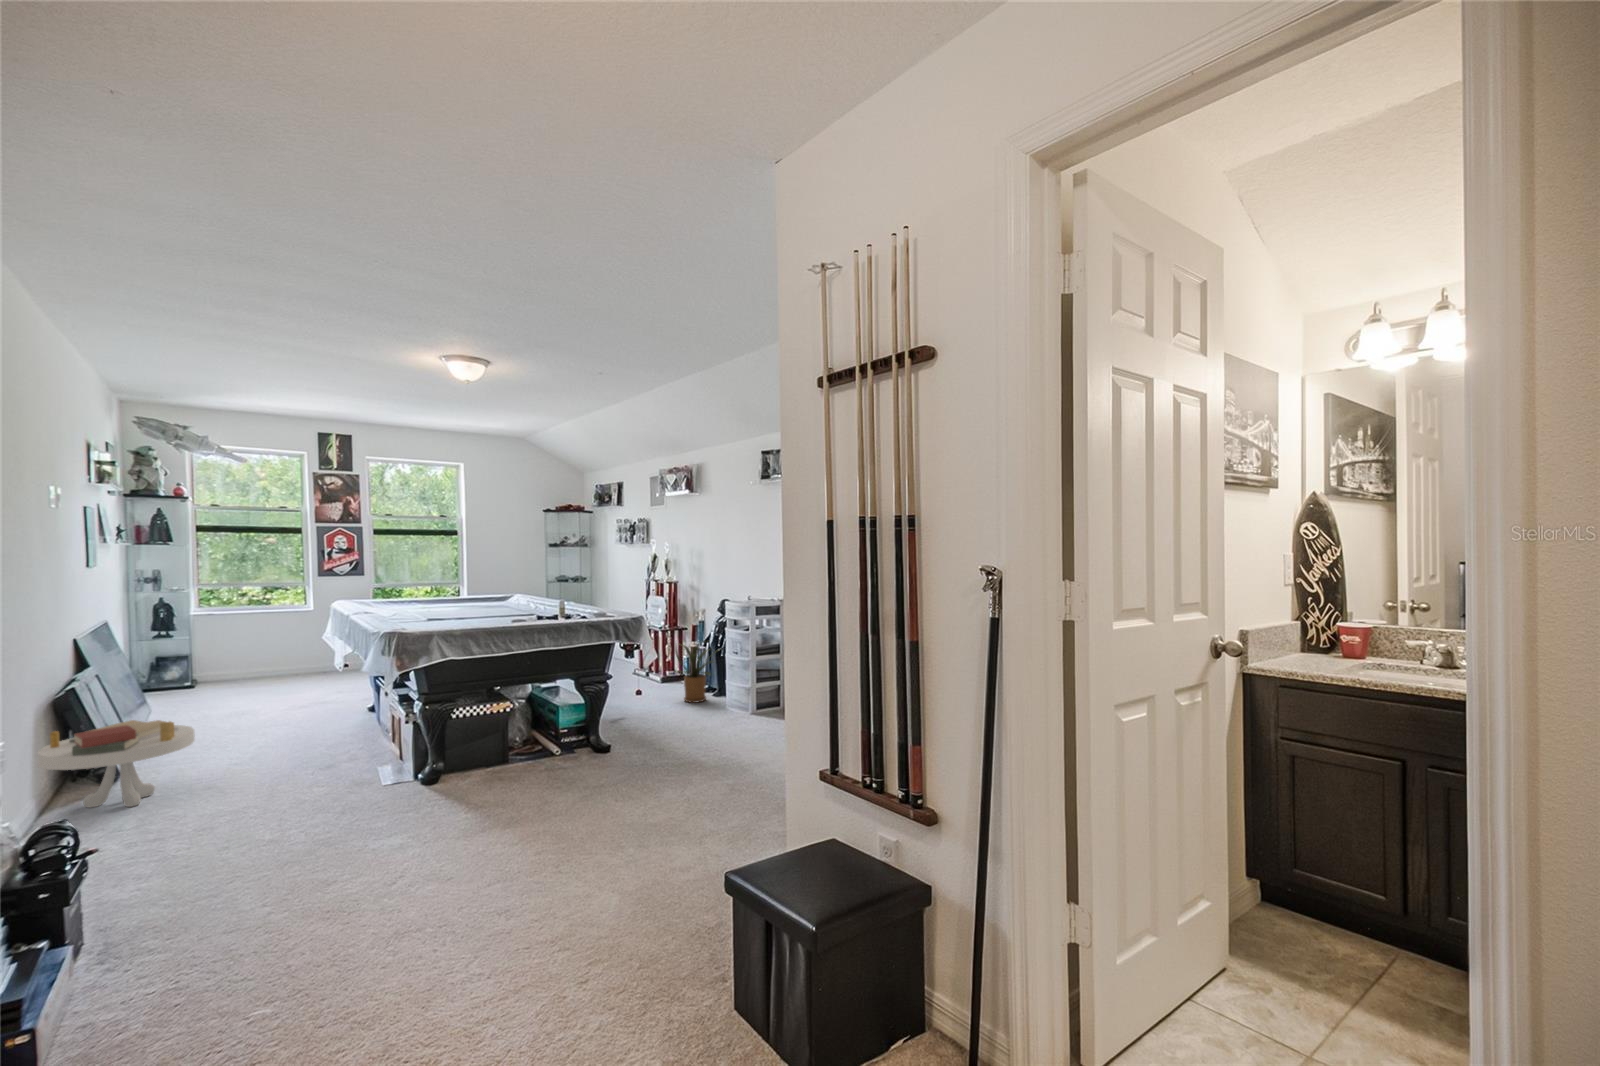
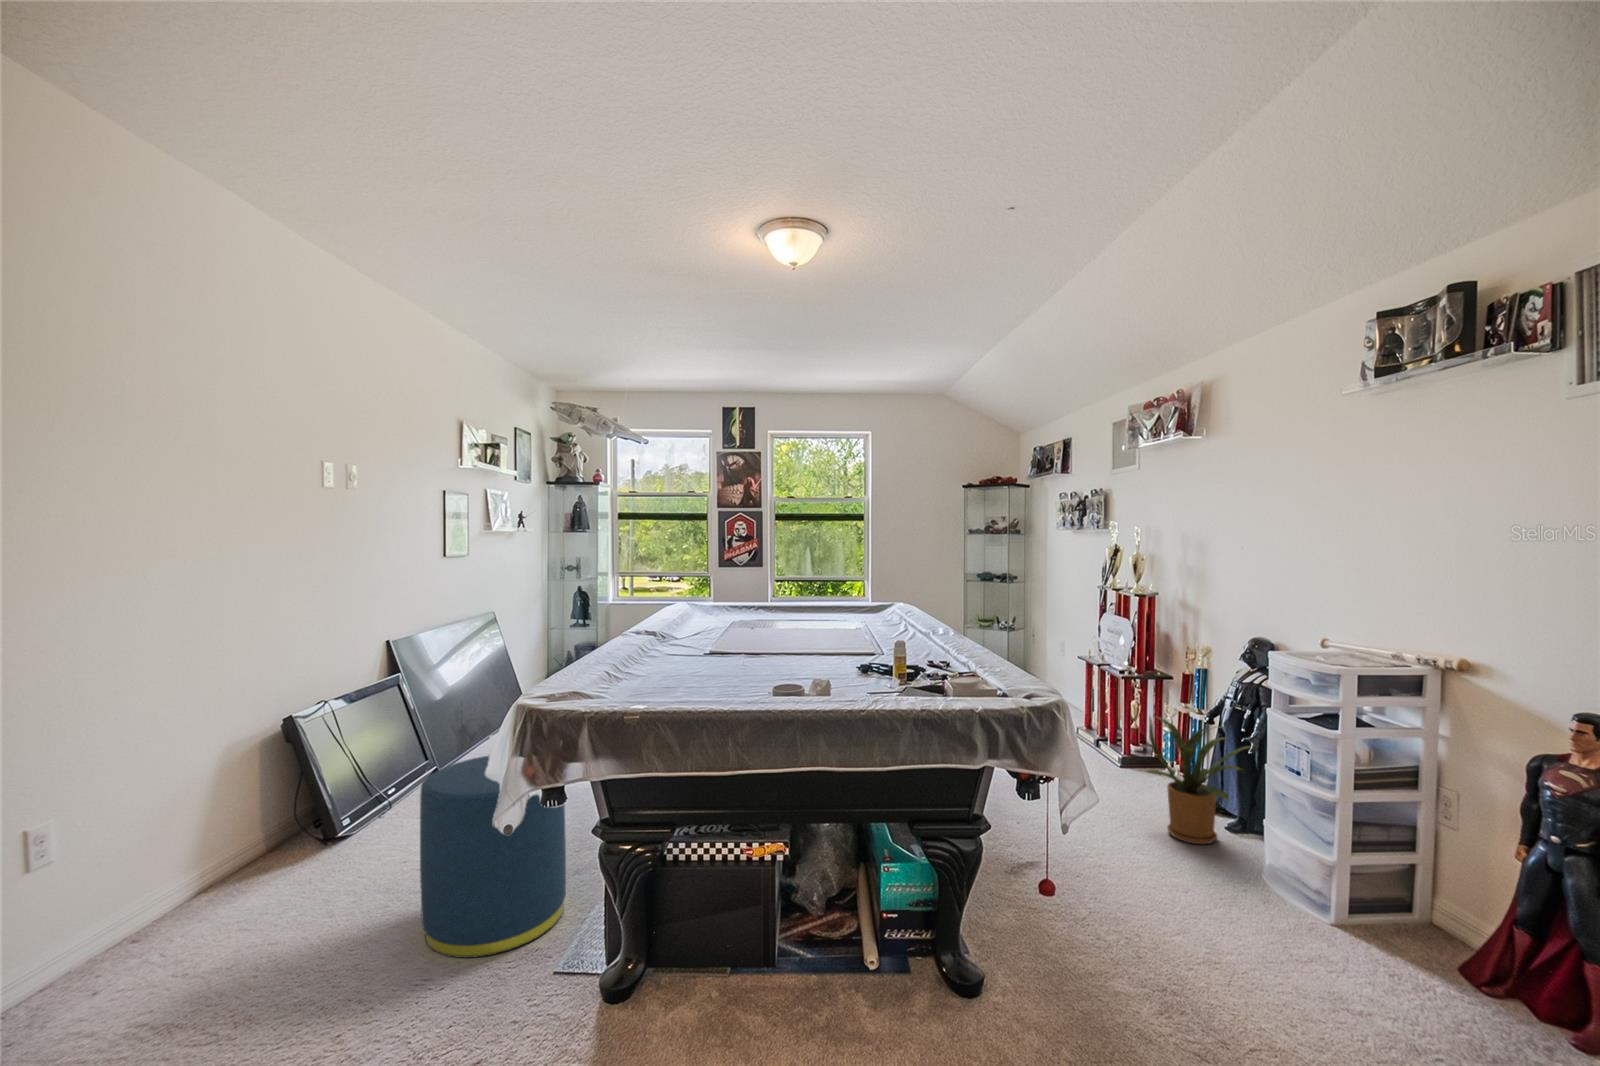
ottoman: none [261,686,359,799] -> present [420,755,566,958]
side table: present [38,720,195,808] -> none [213,761,404,895]

